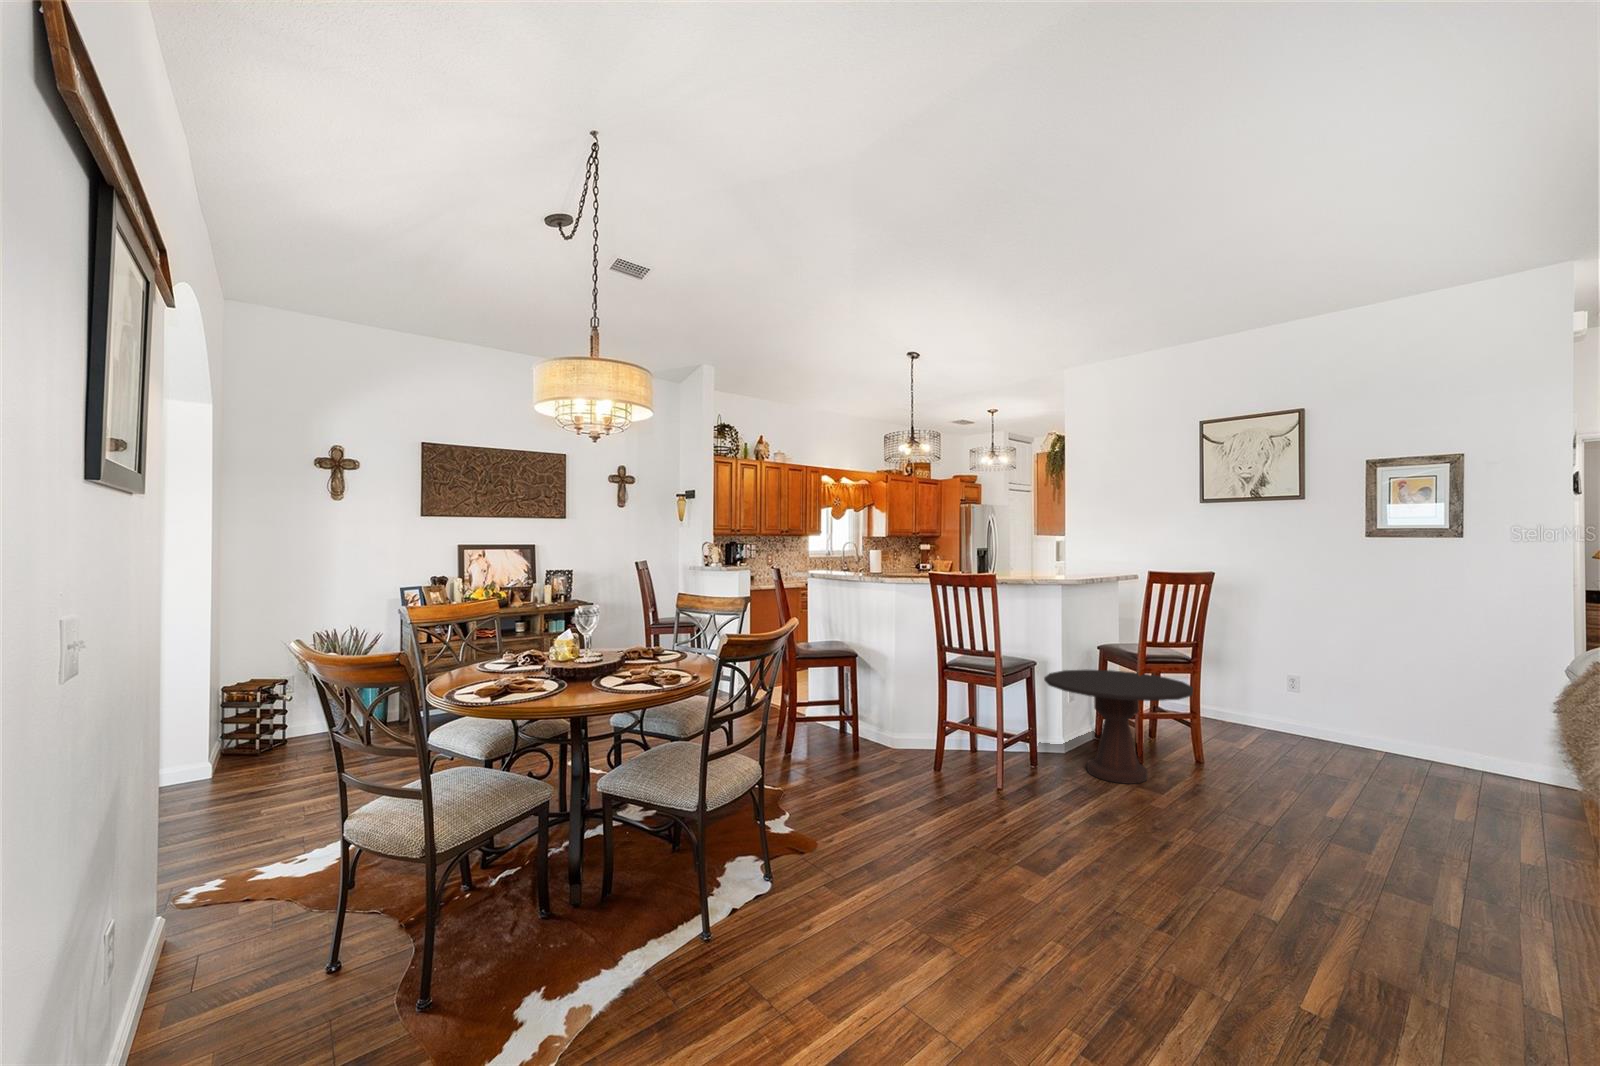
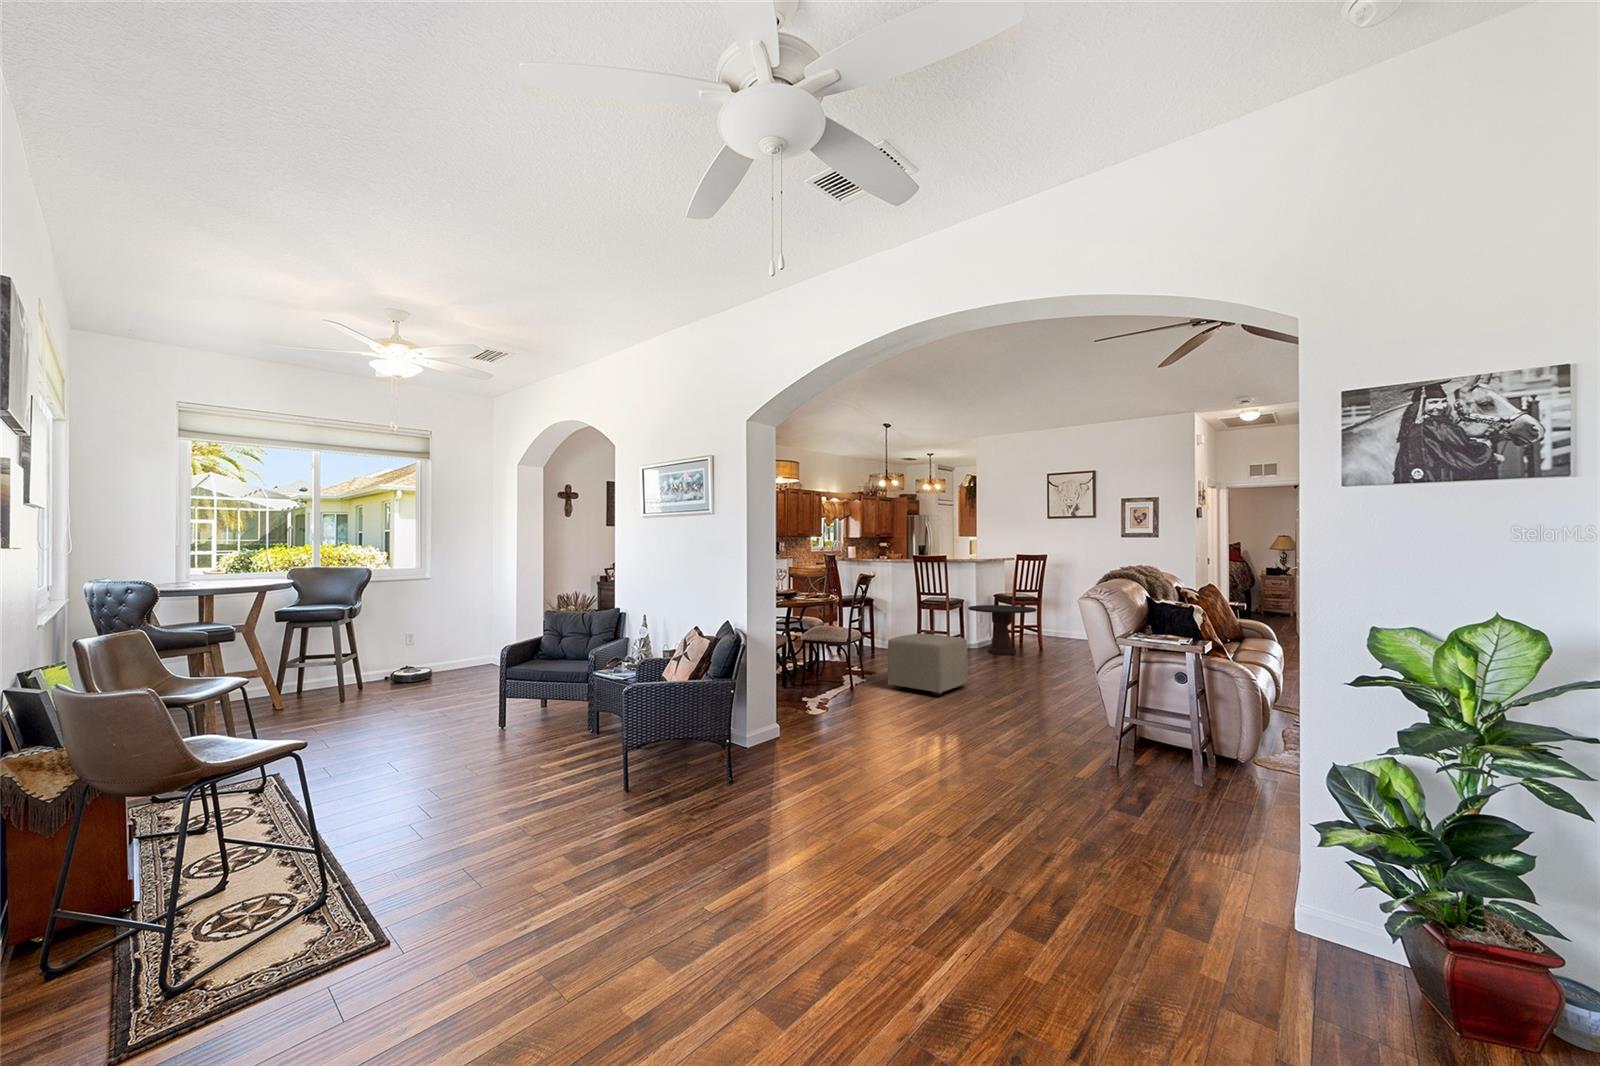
ottoman: none [804,777,1028,1014] -> present [888,634,968,696]

